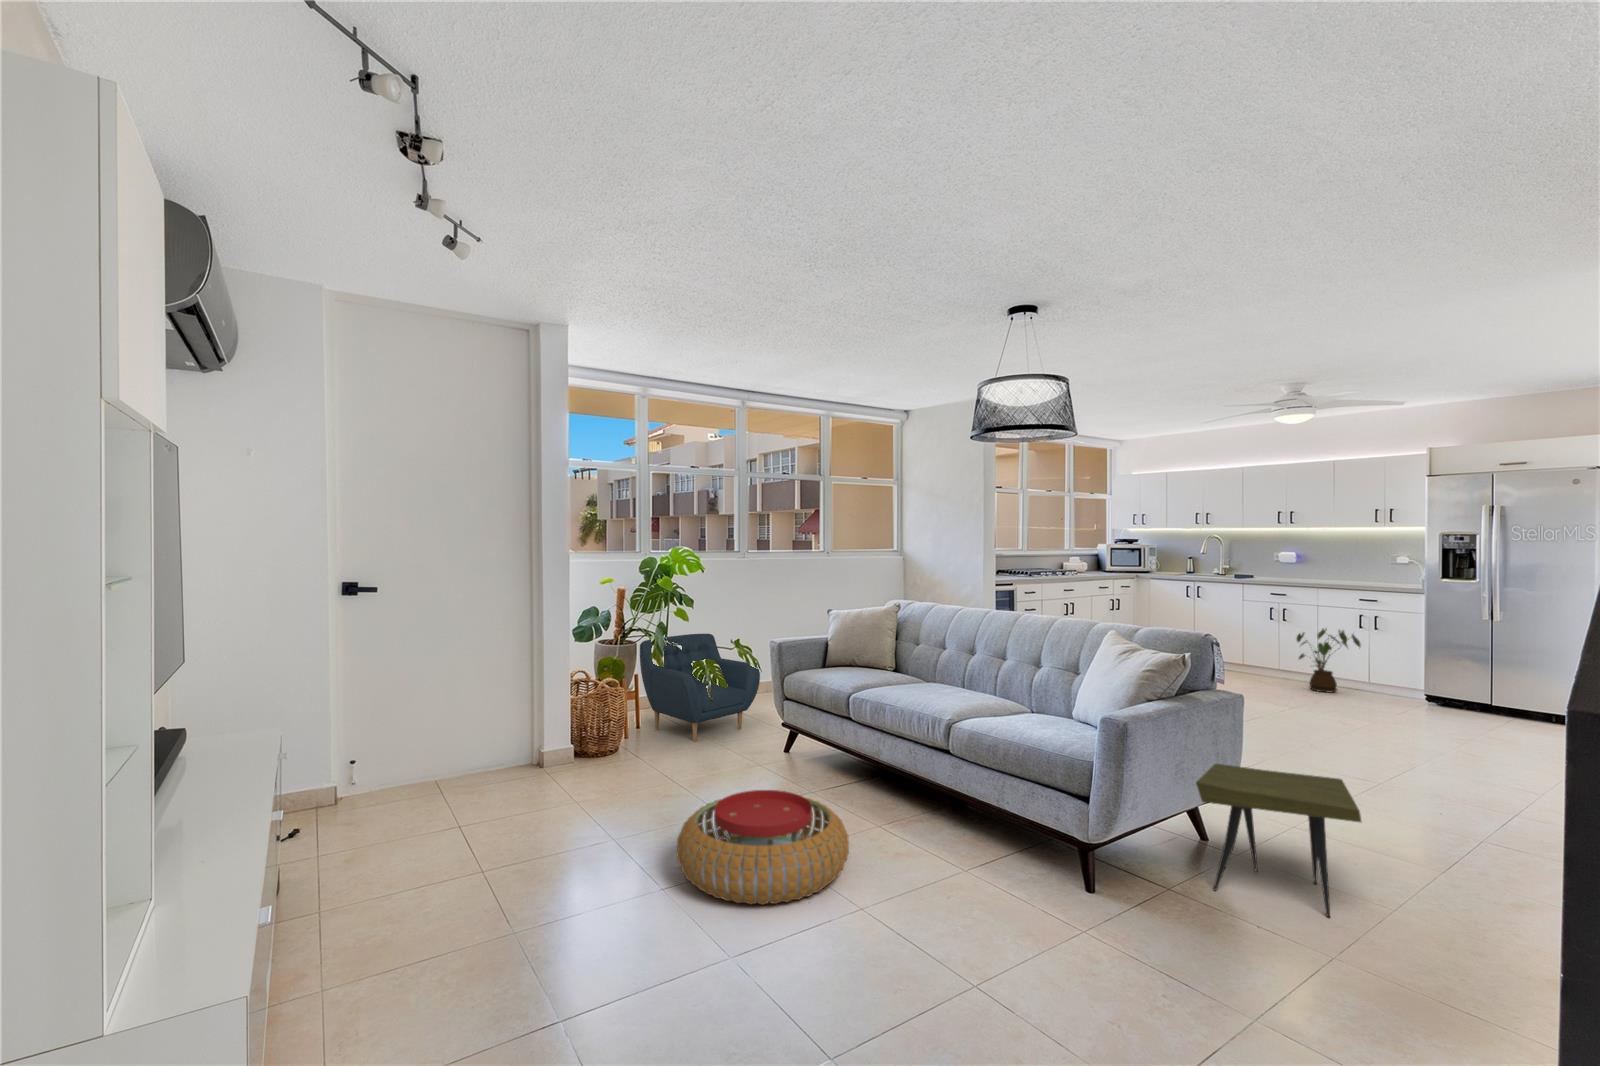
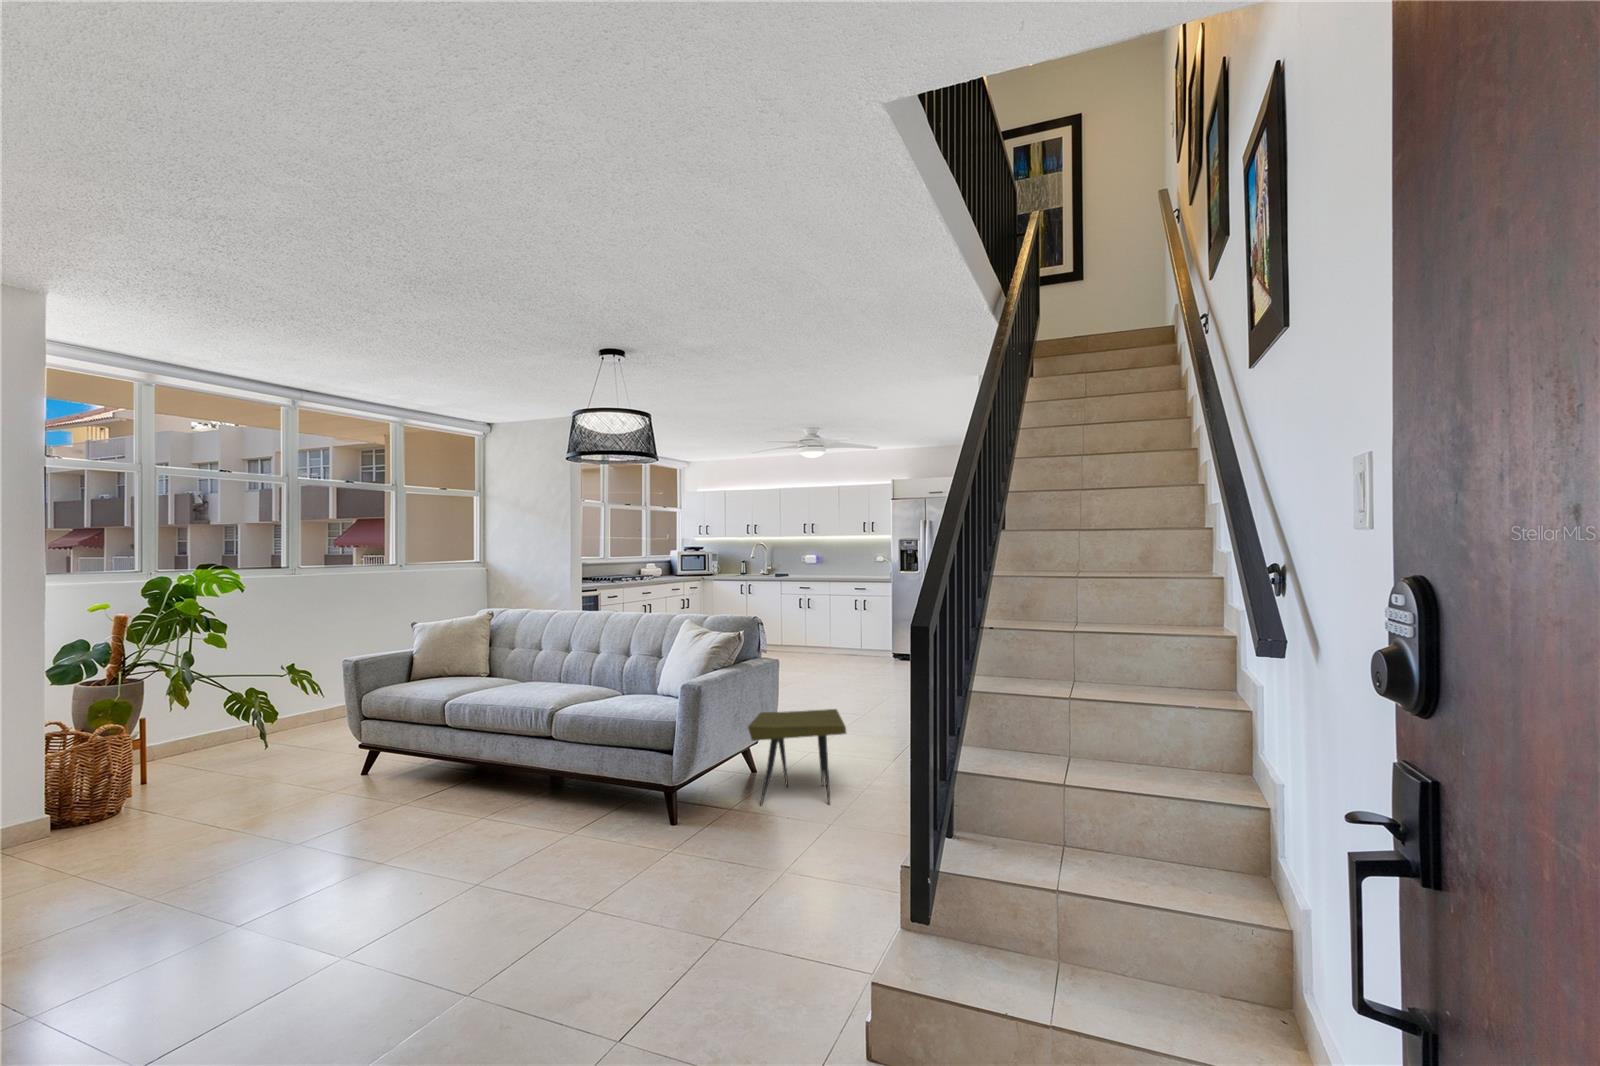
house plant: present [1297,629,1361,692] -> none [815,612,854,660]
armchair: present [640,634,760,742] -> none [150,661,326,786]
pouf: present [677,790,849,905] -> none [250,803,458,923]

